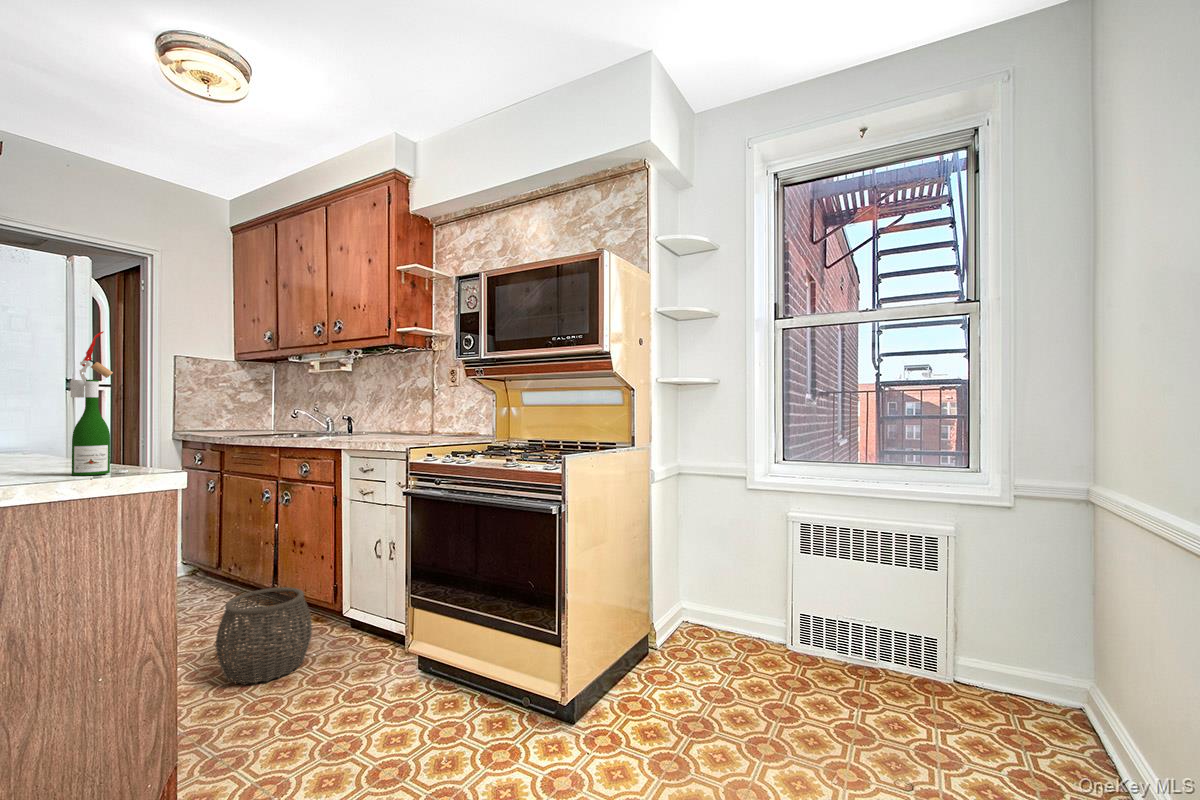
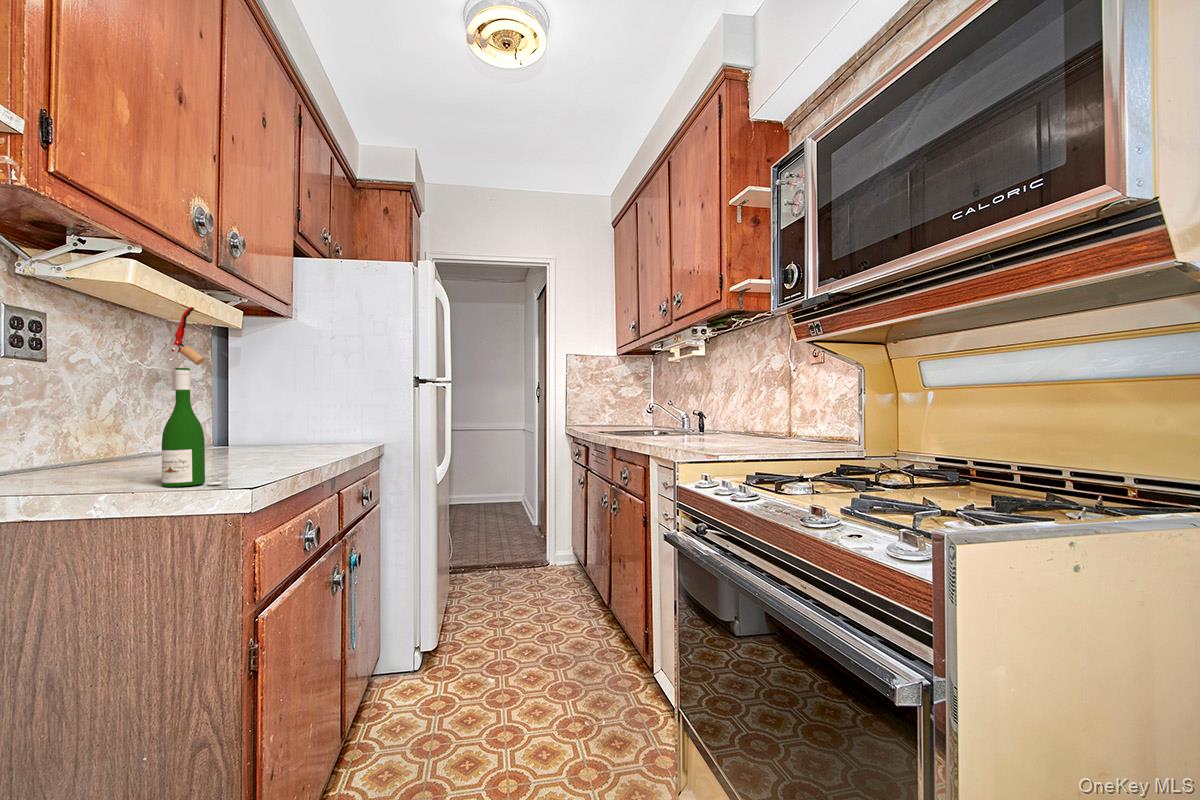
woven basket: present [215,587,312,684] -> none [517,611,615,728]

